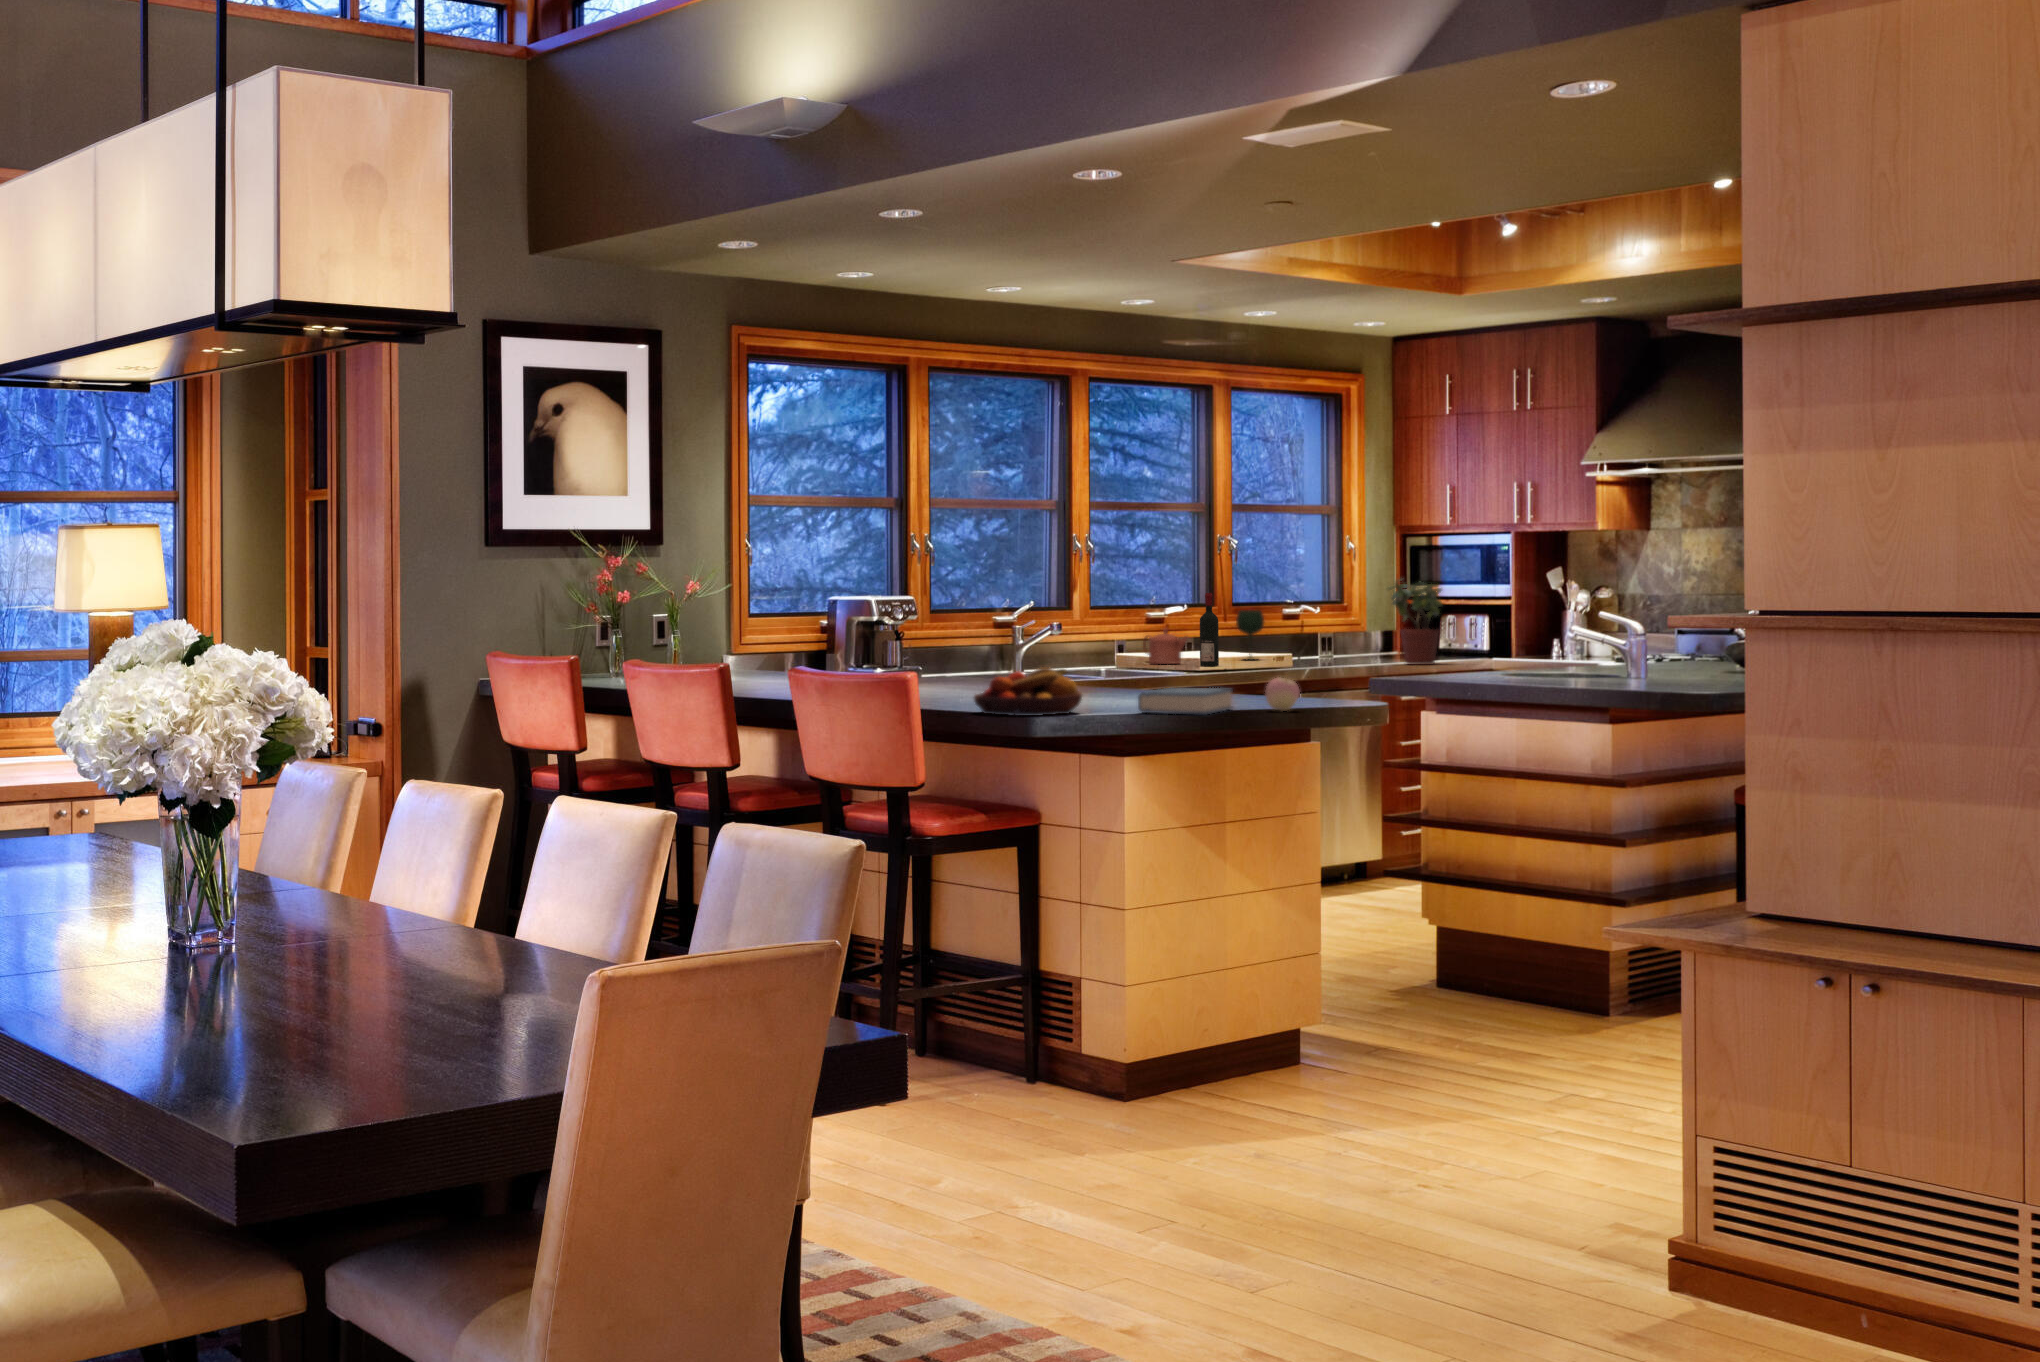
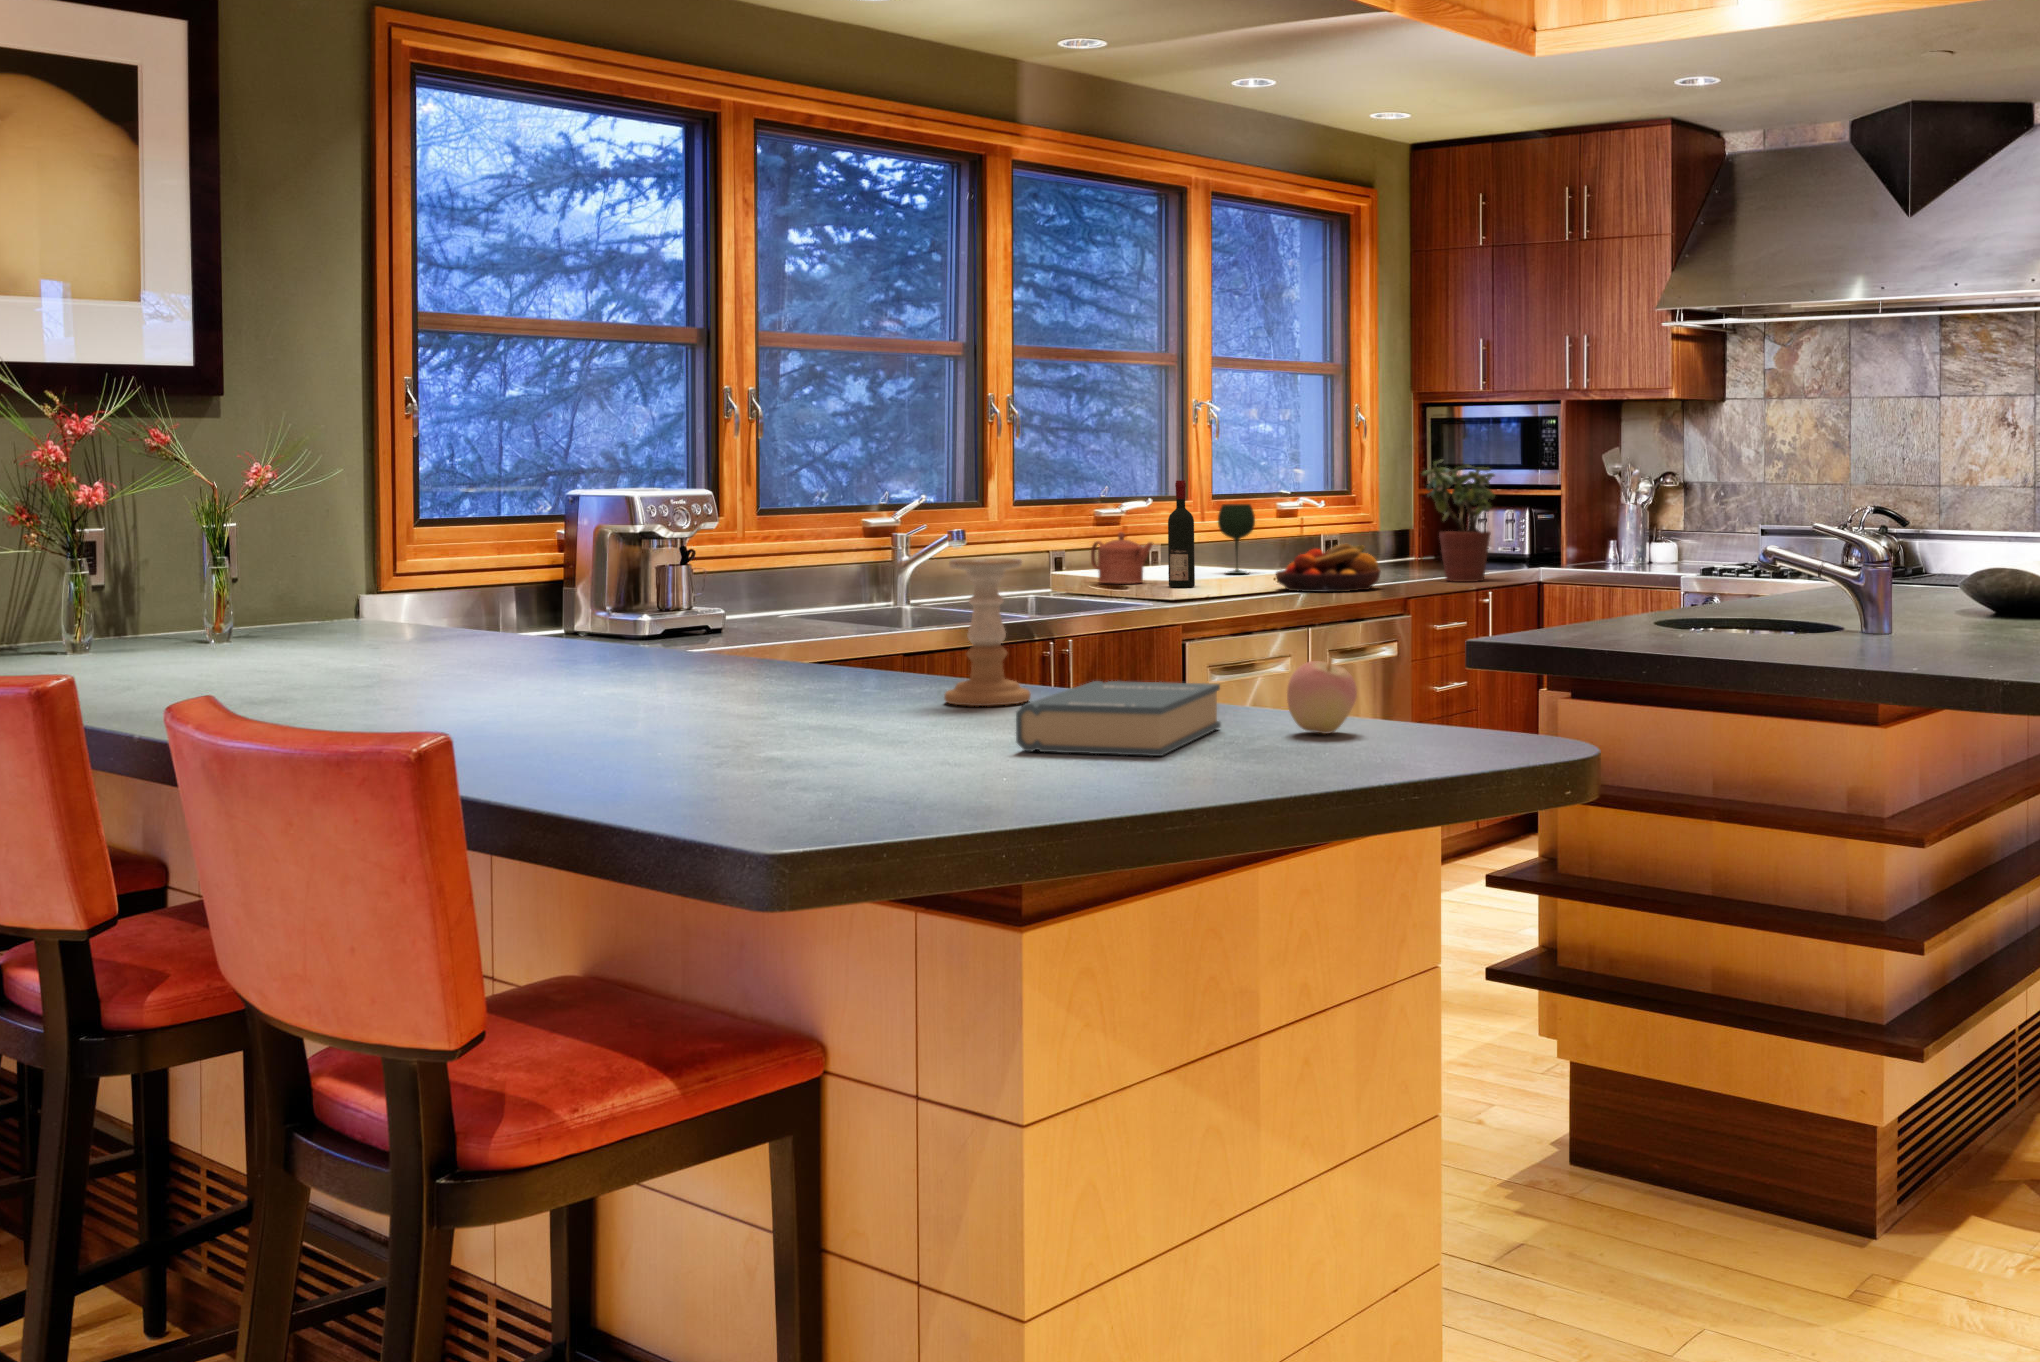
candle holder: none [1091,632,1135,703] -> present [944,558,1031,706]
fruit bowl: present [974,667,1082,716] -> present [1276,544,1381,592]

